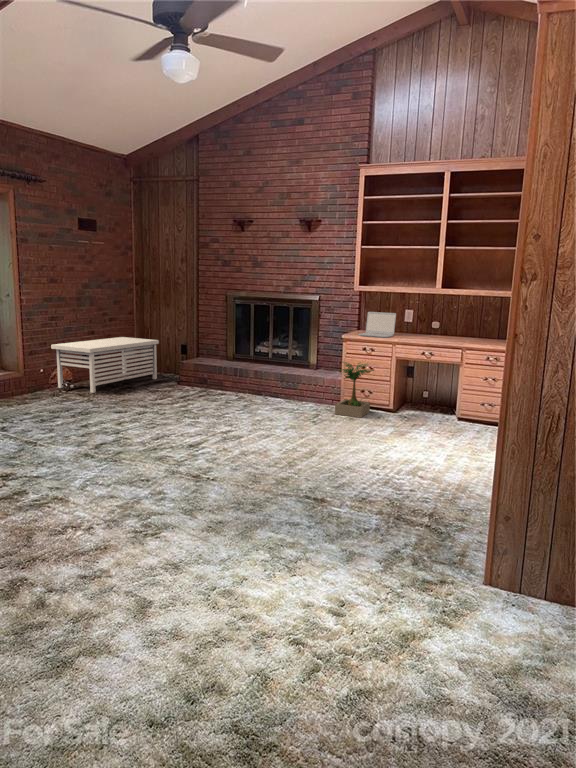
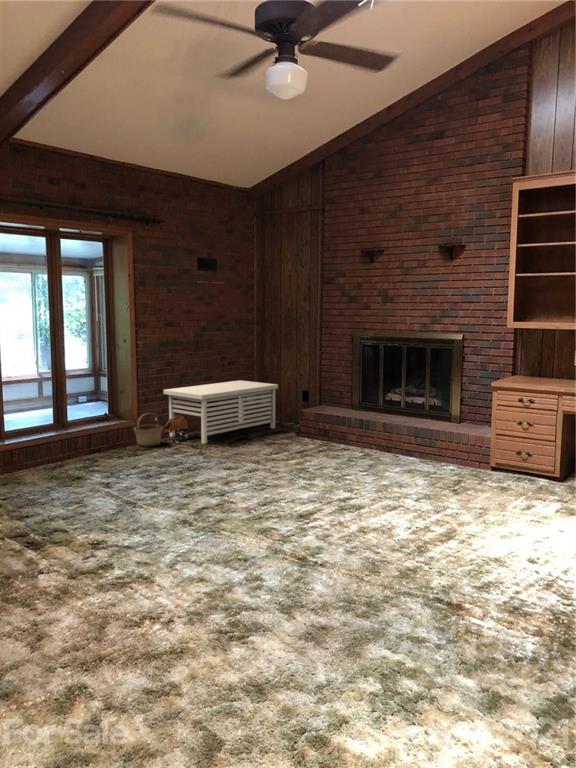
laptop: present [358,312,396,337] -> none [513,353,564,386]
potted plant: present [335,362,374,418] -> none [483,415,537,487]
basket: none [23,366,53,397] -> present [134,415,163,446]

